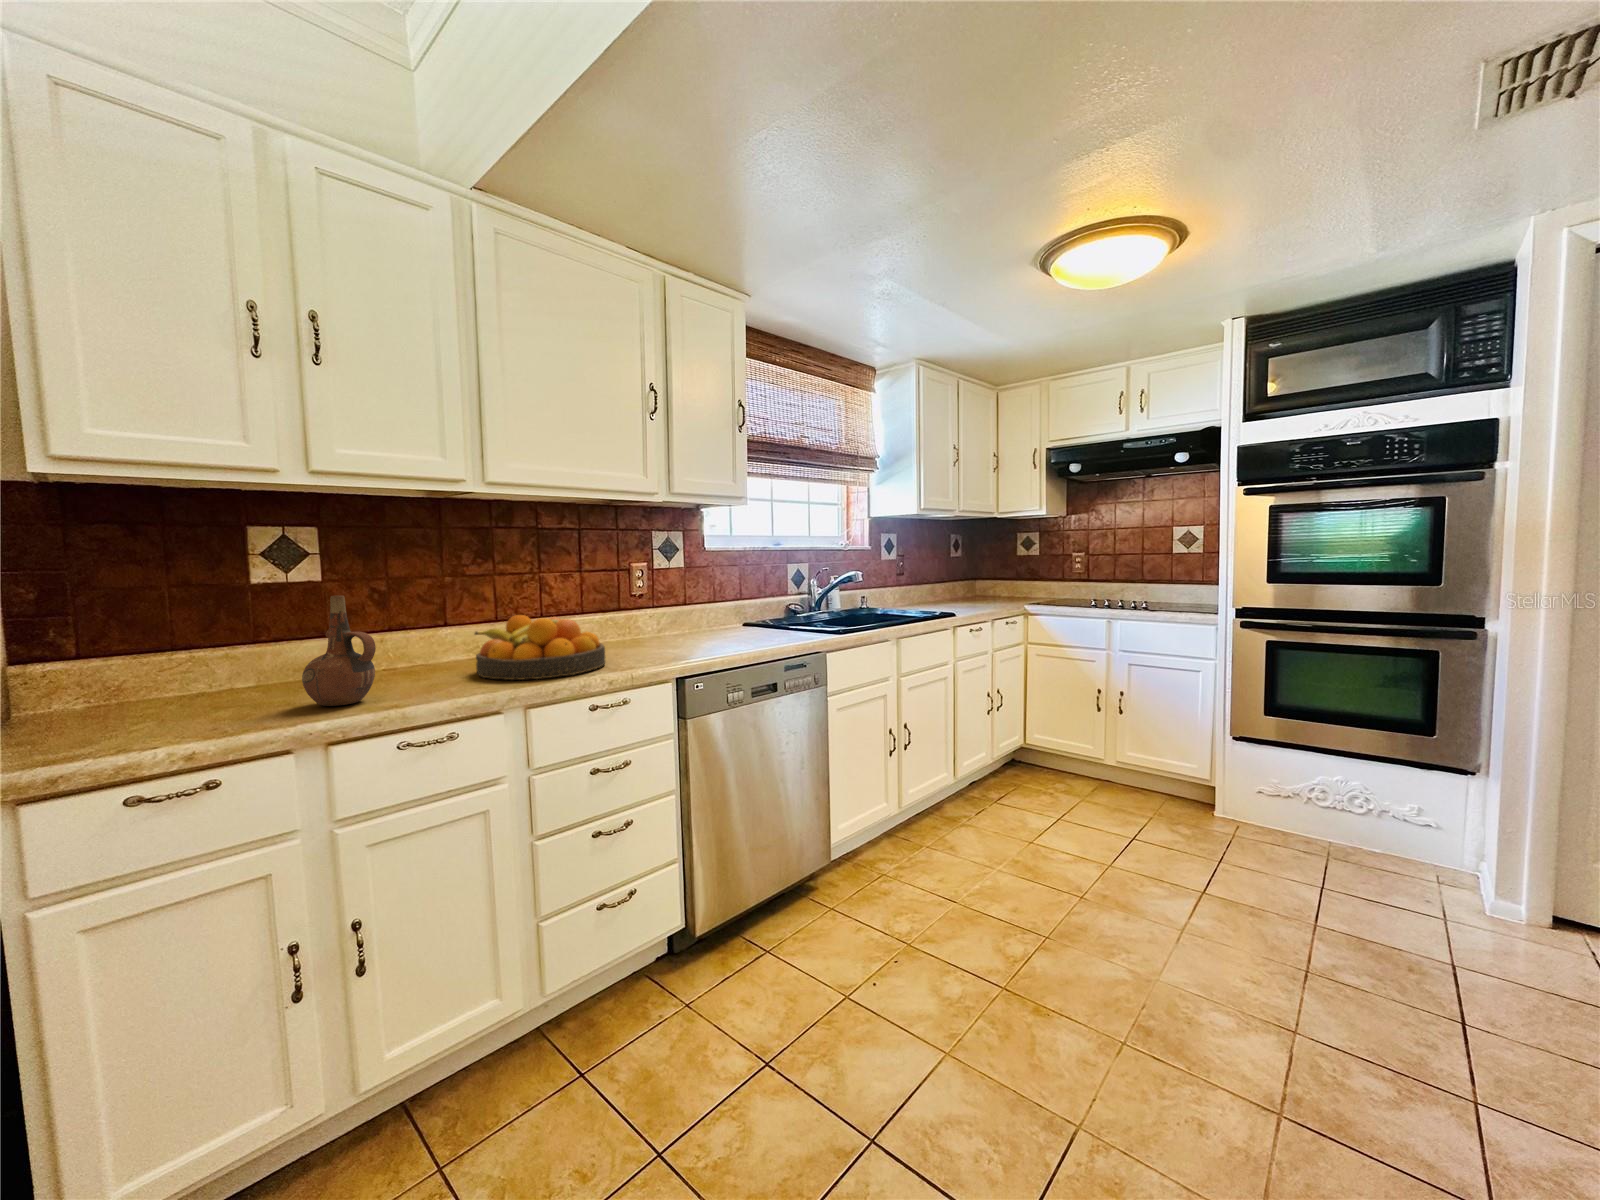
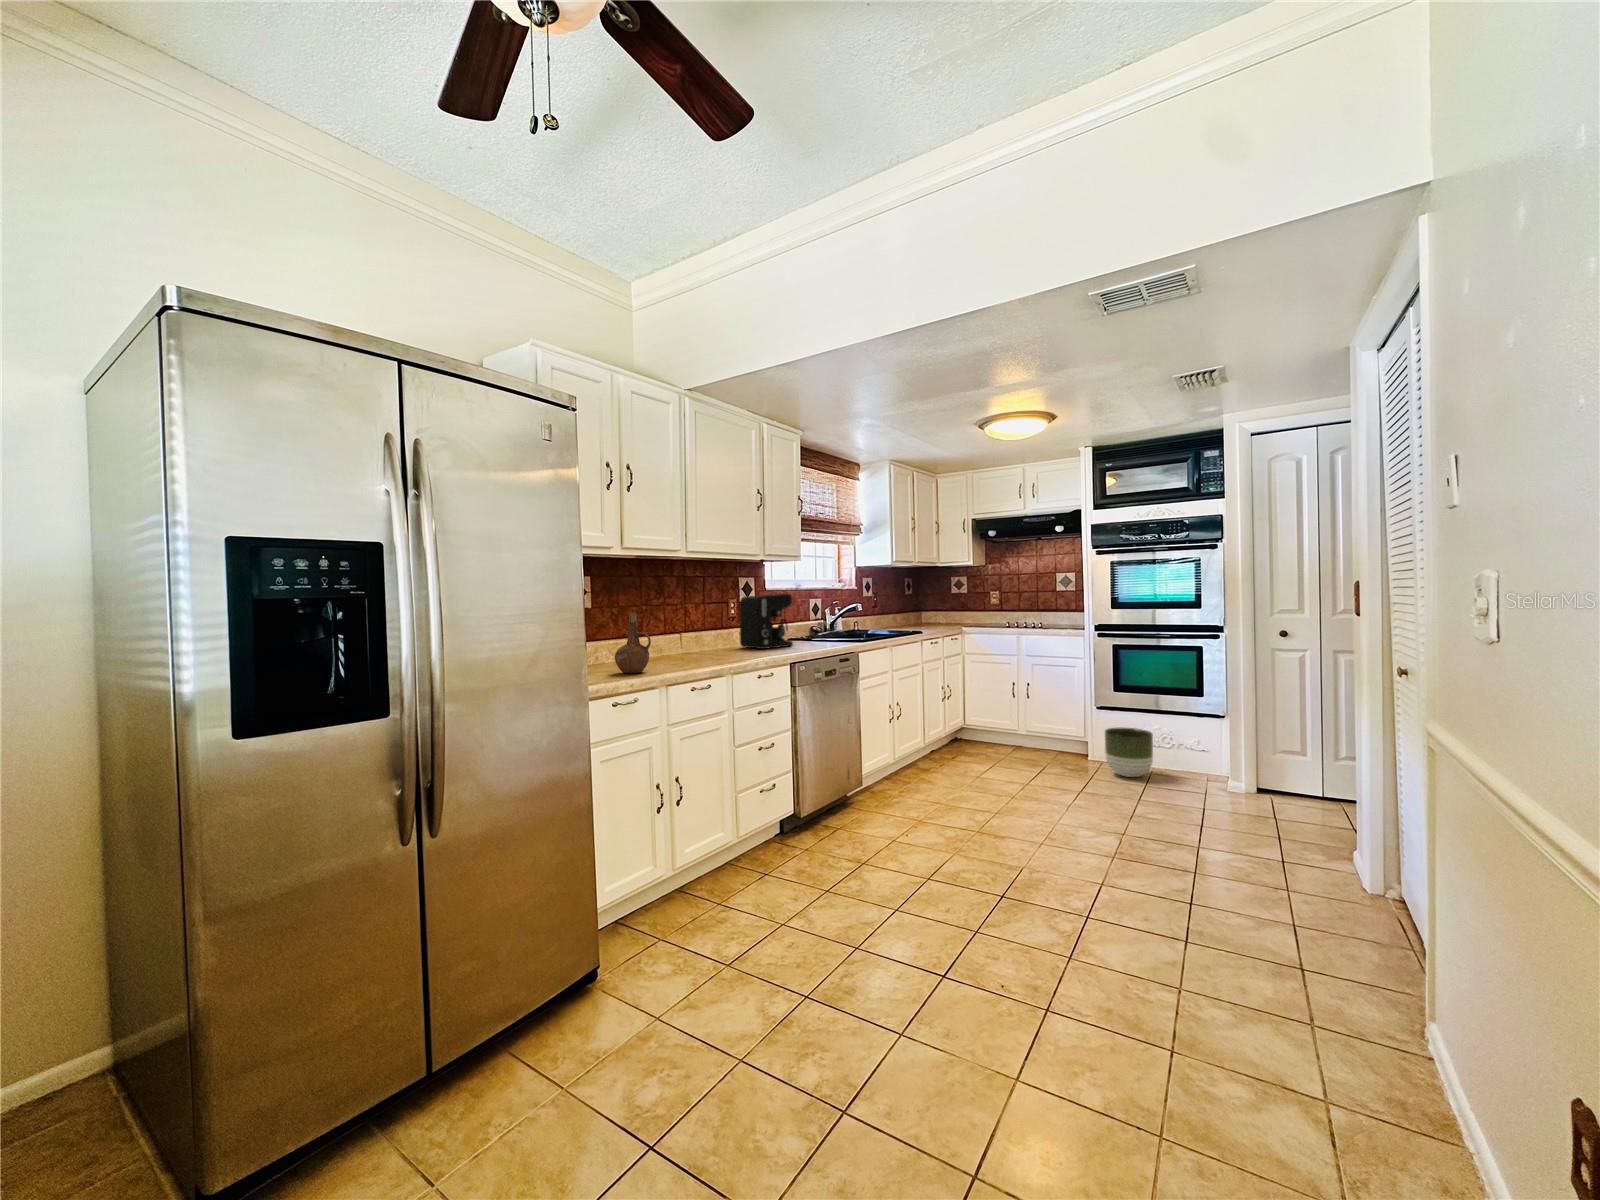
coffee maker: none [649,558,731,644] -> present [739,594,793,649]
fruit bowl: present [475,615,605,680] -> none [669,627,745,663]
planter: none [1246,776,1336,864] -> present [1105,728,1153,777]

